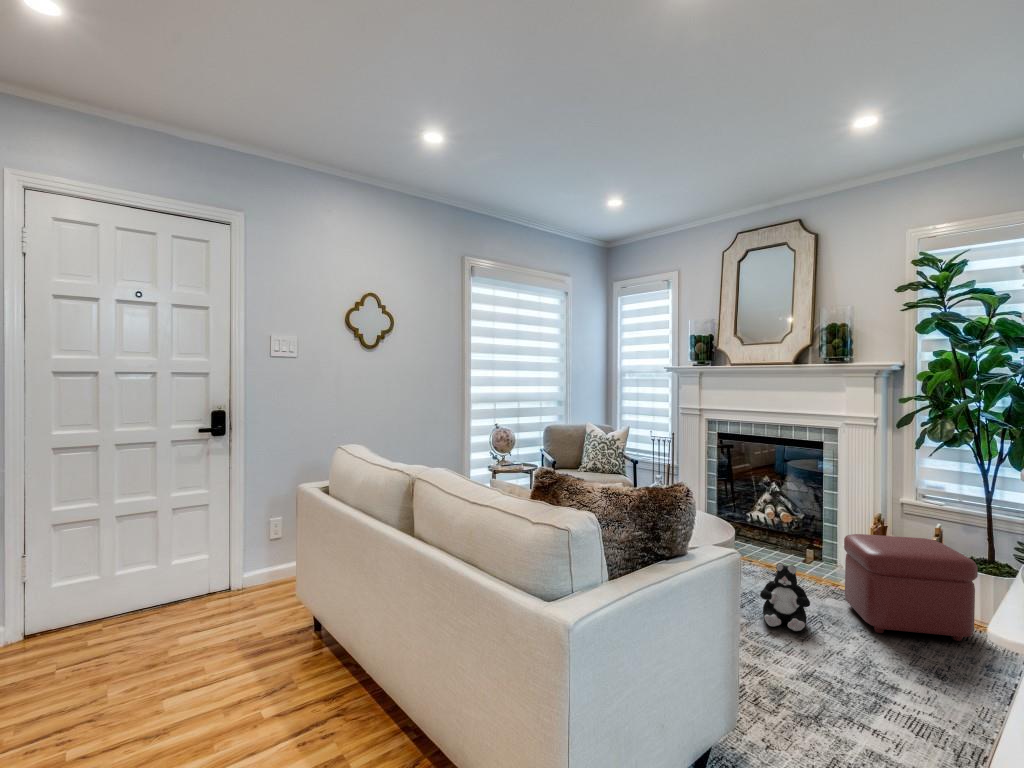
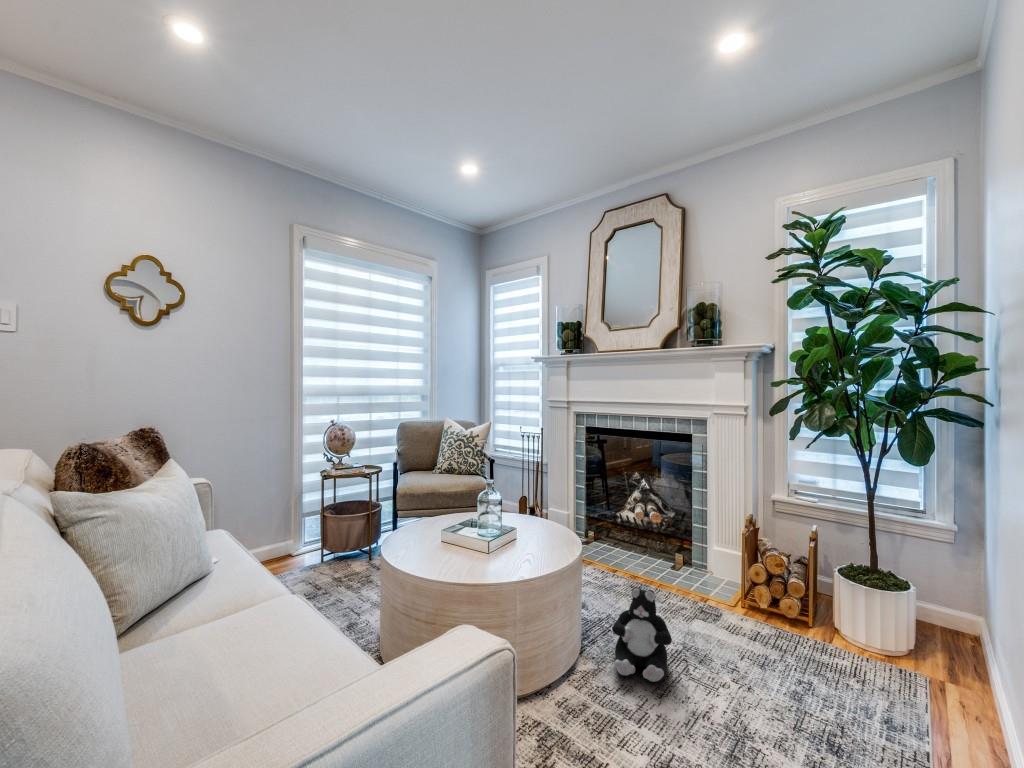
ottoman: present [844,534,978,641] -> none [713,543,869,680]

